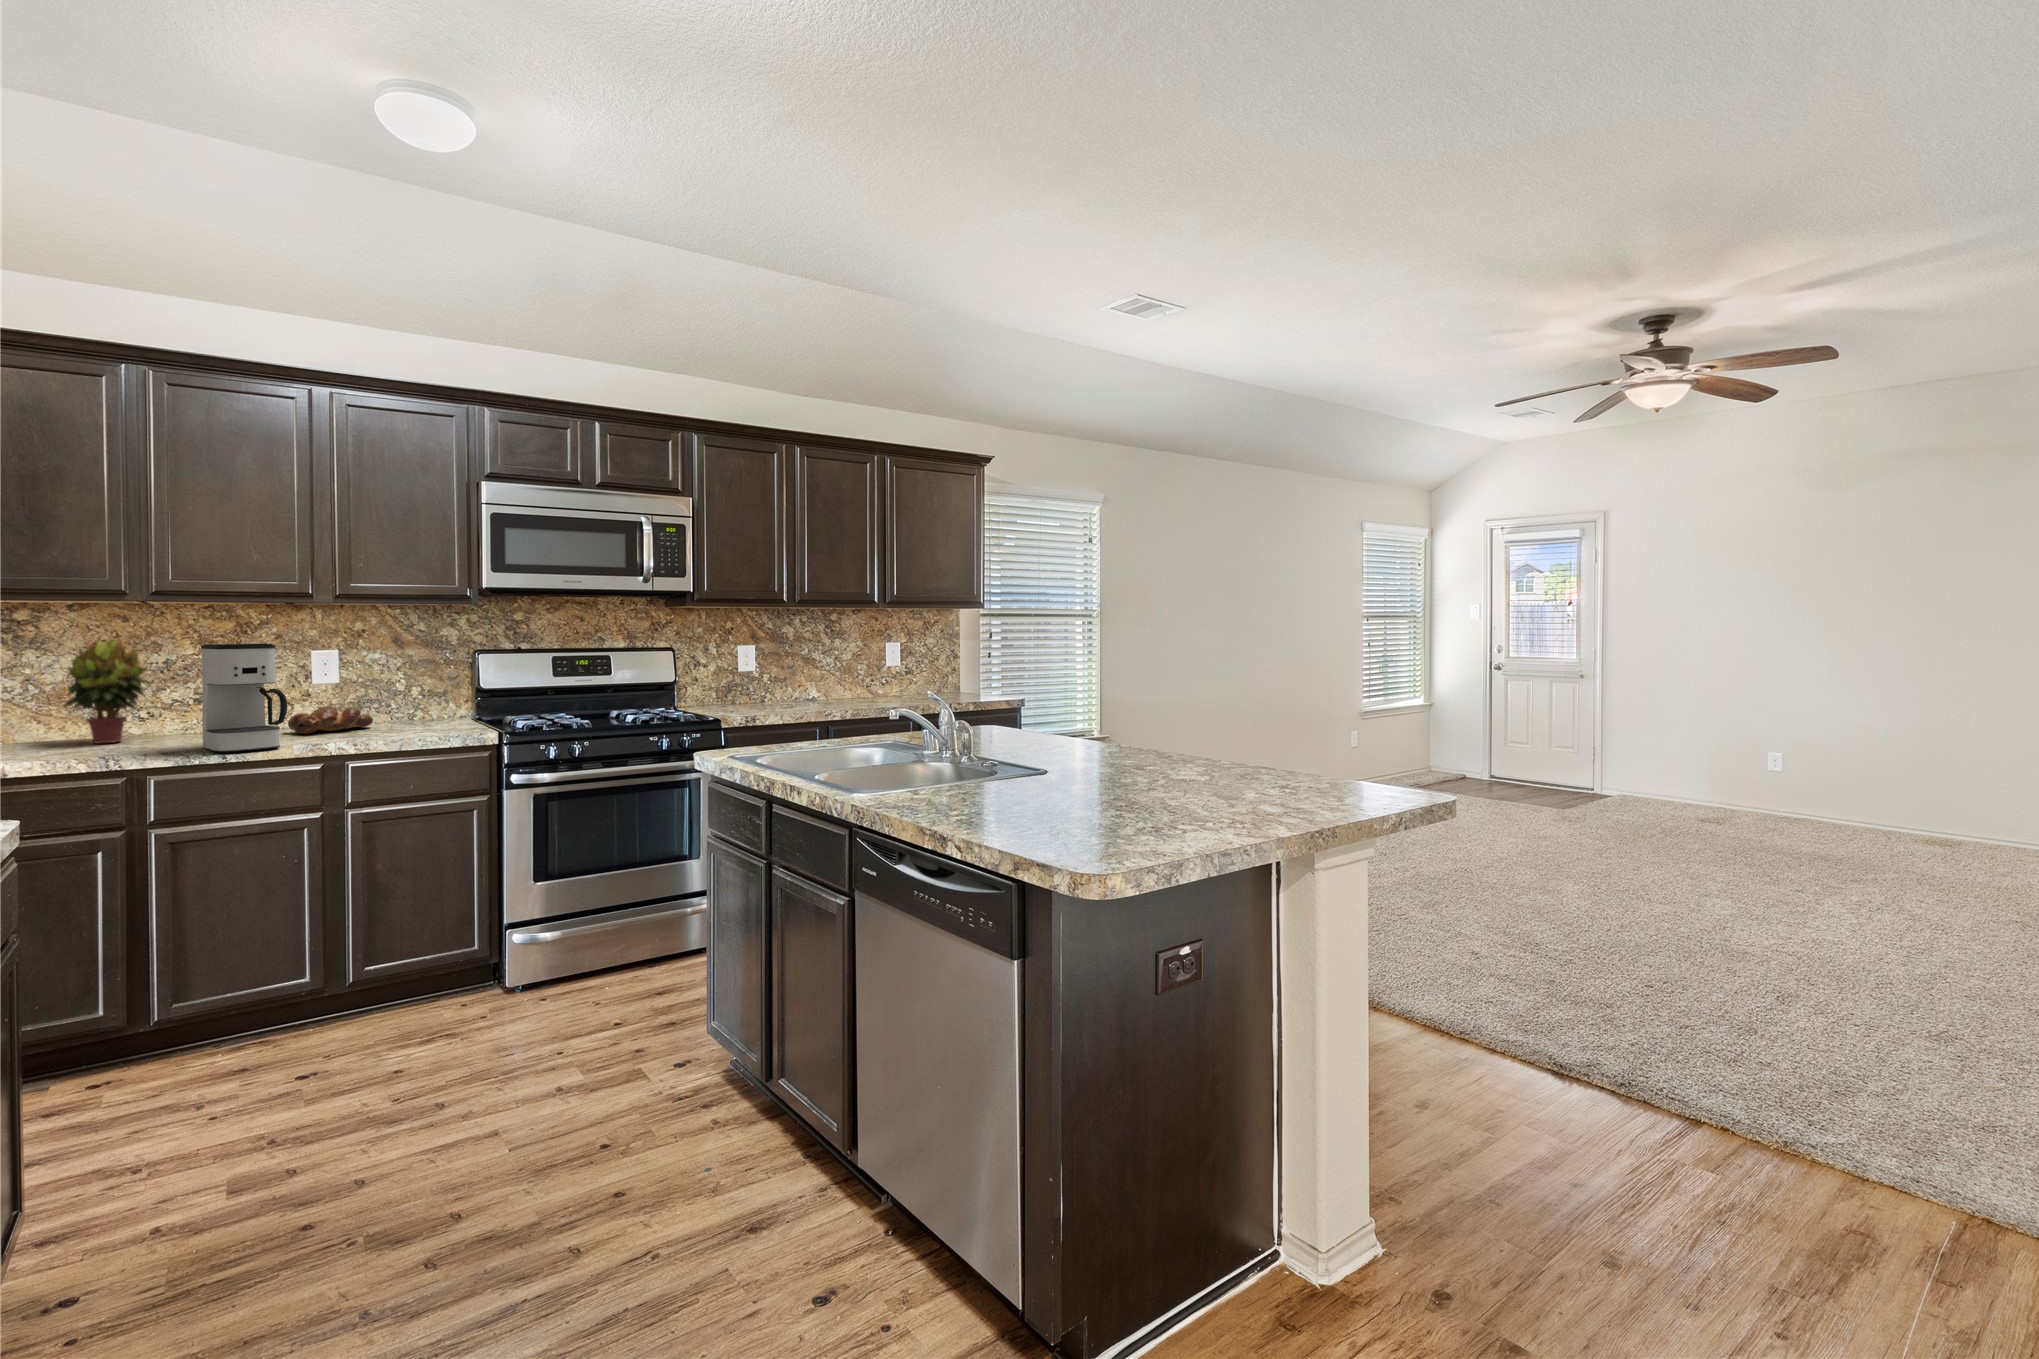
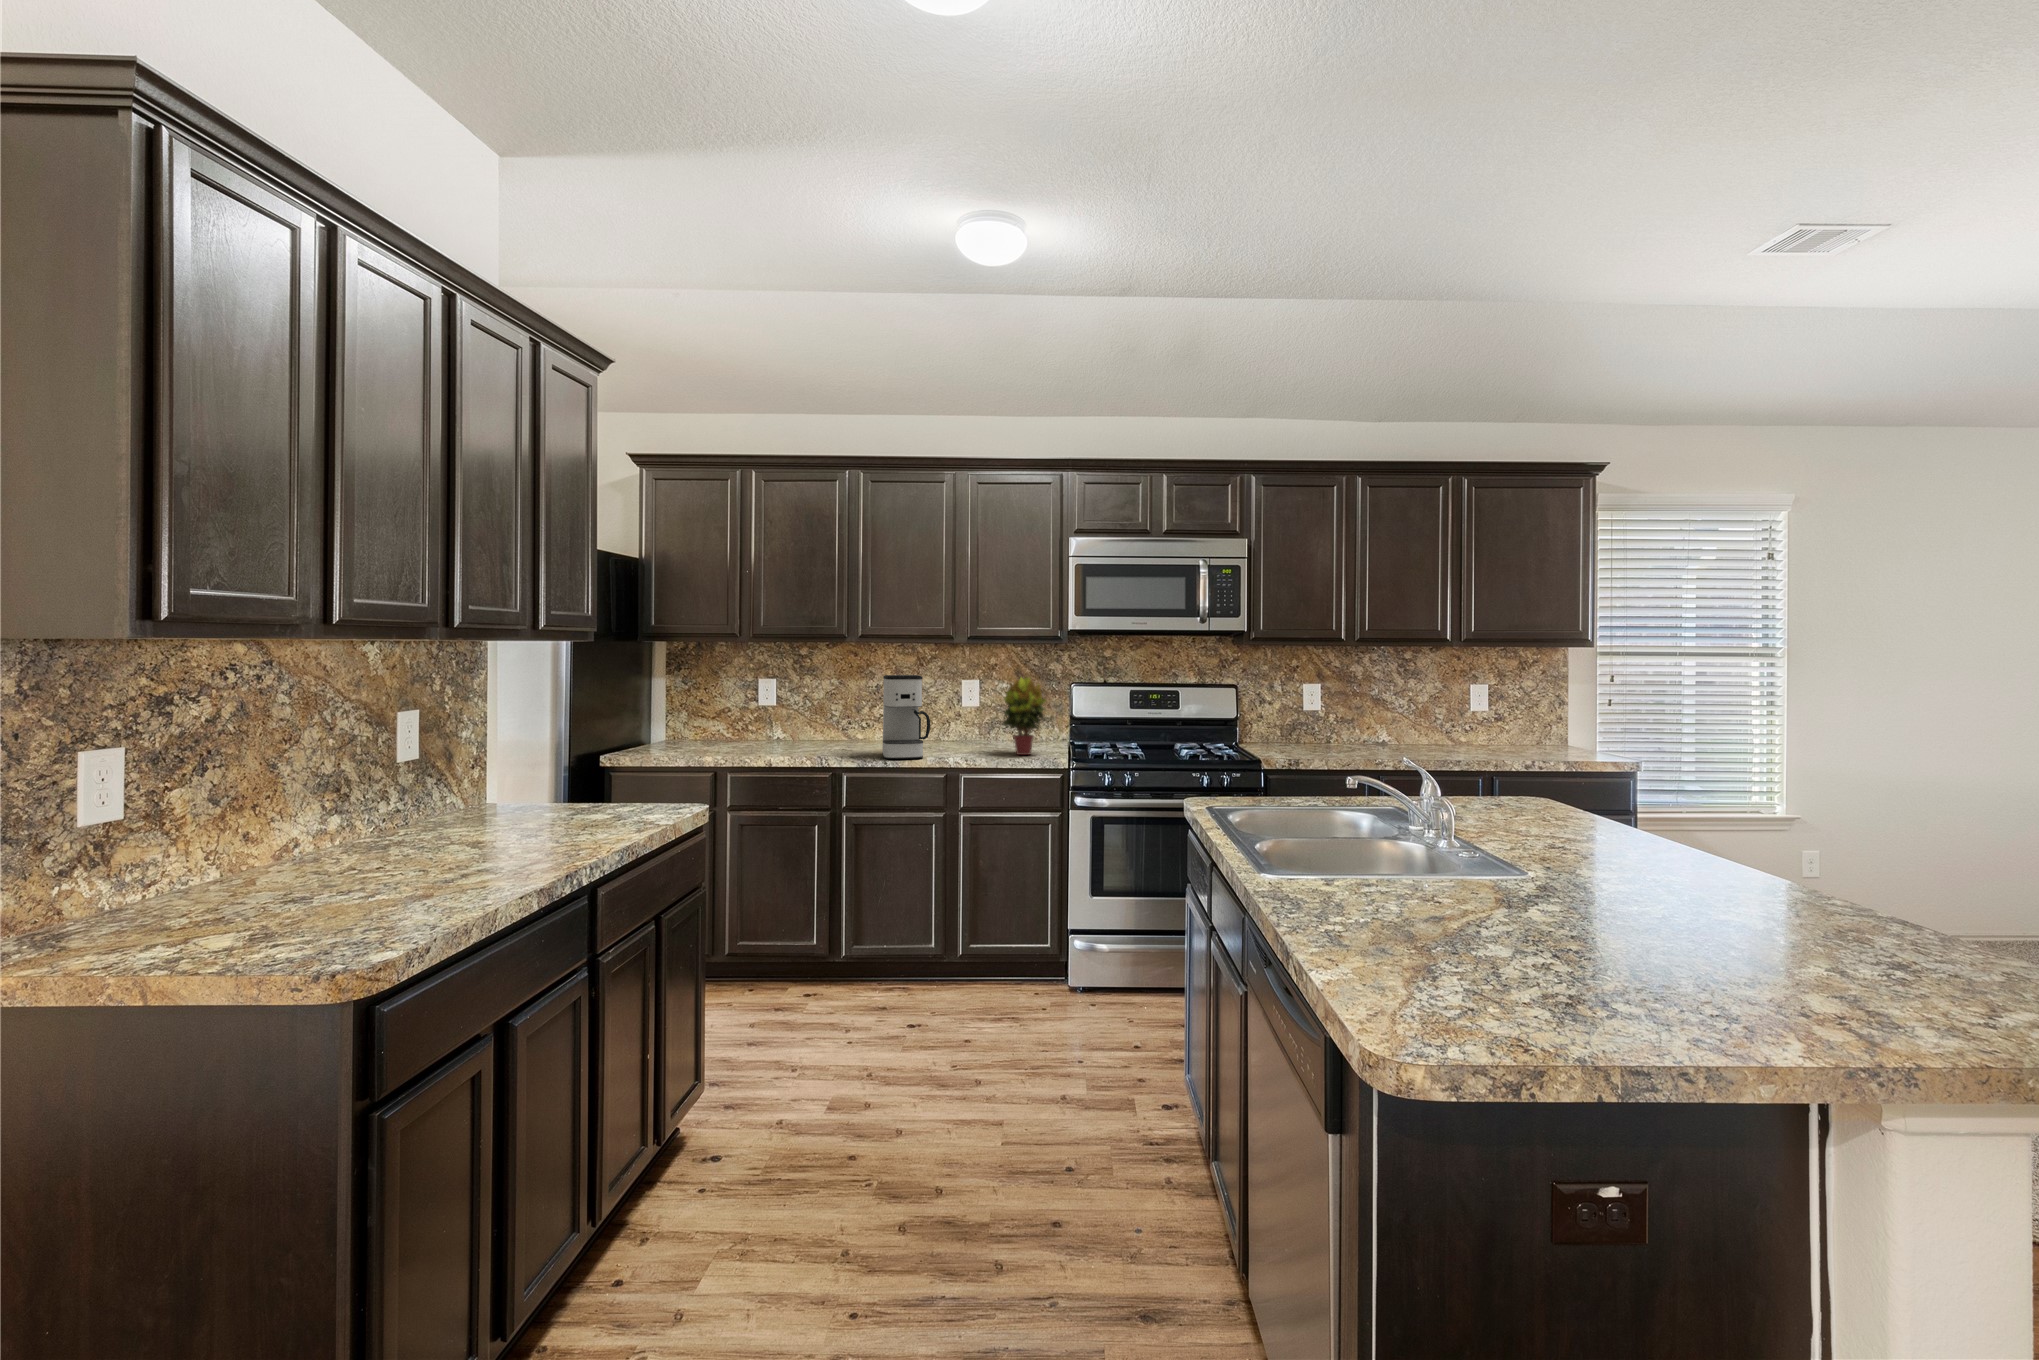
potted plant: present [64,640,149,744] -> present [1002,677,1046,755]
bread loaf: present [288,706,373,734] -> none [940,726,996,747]

